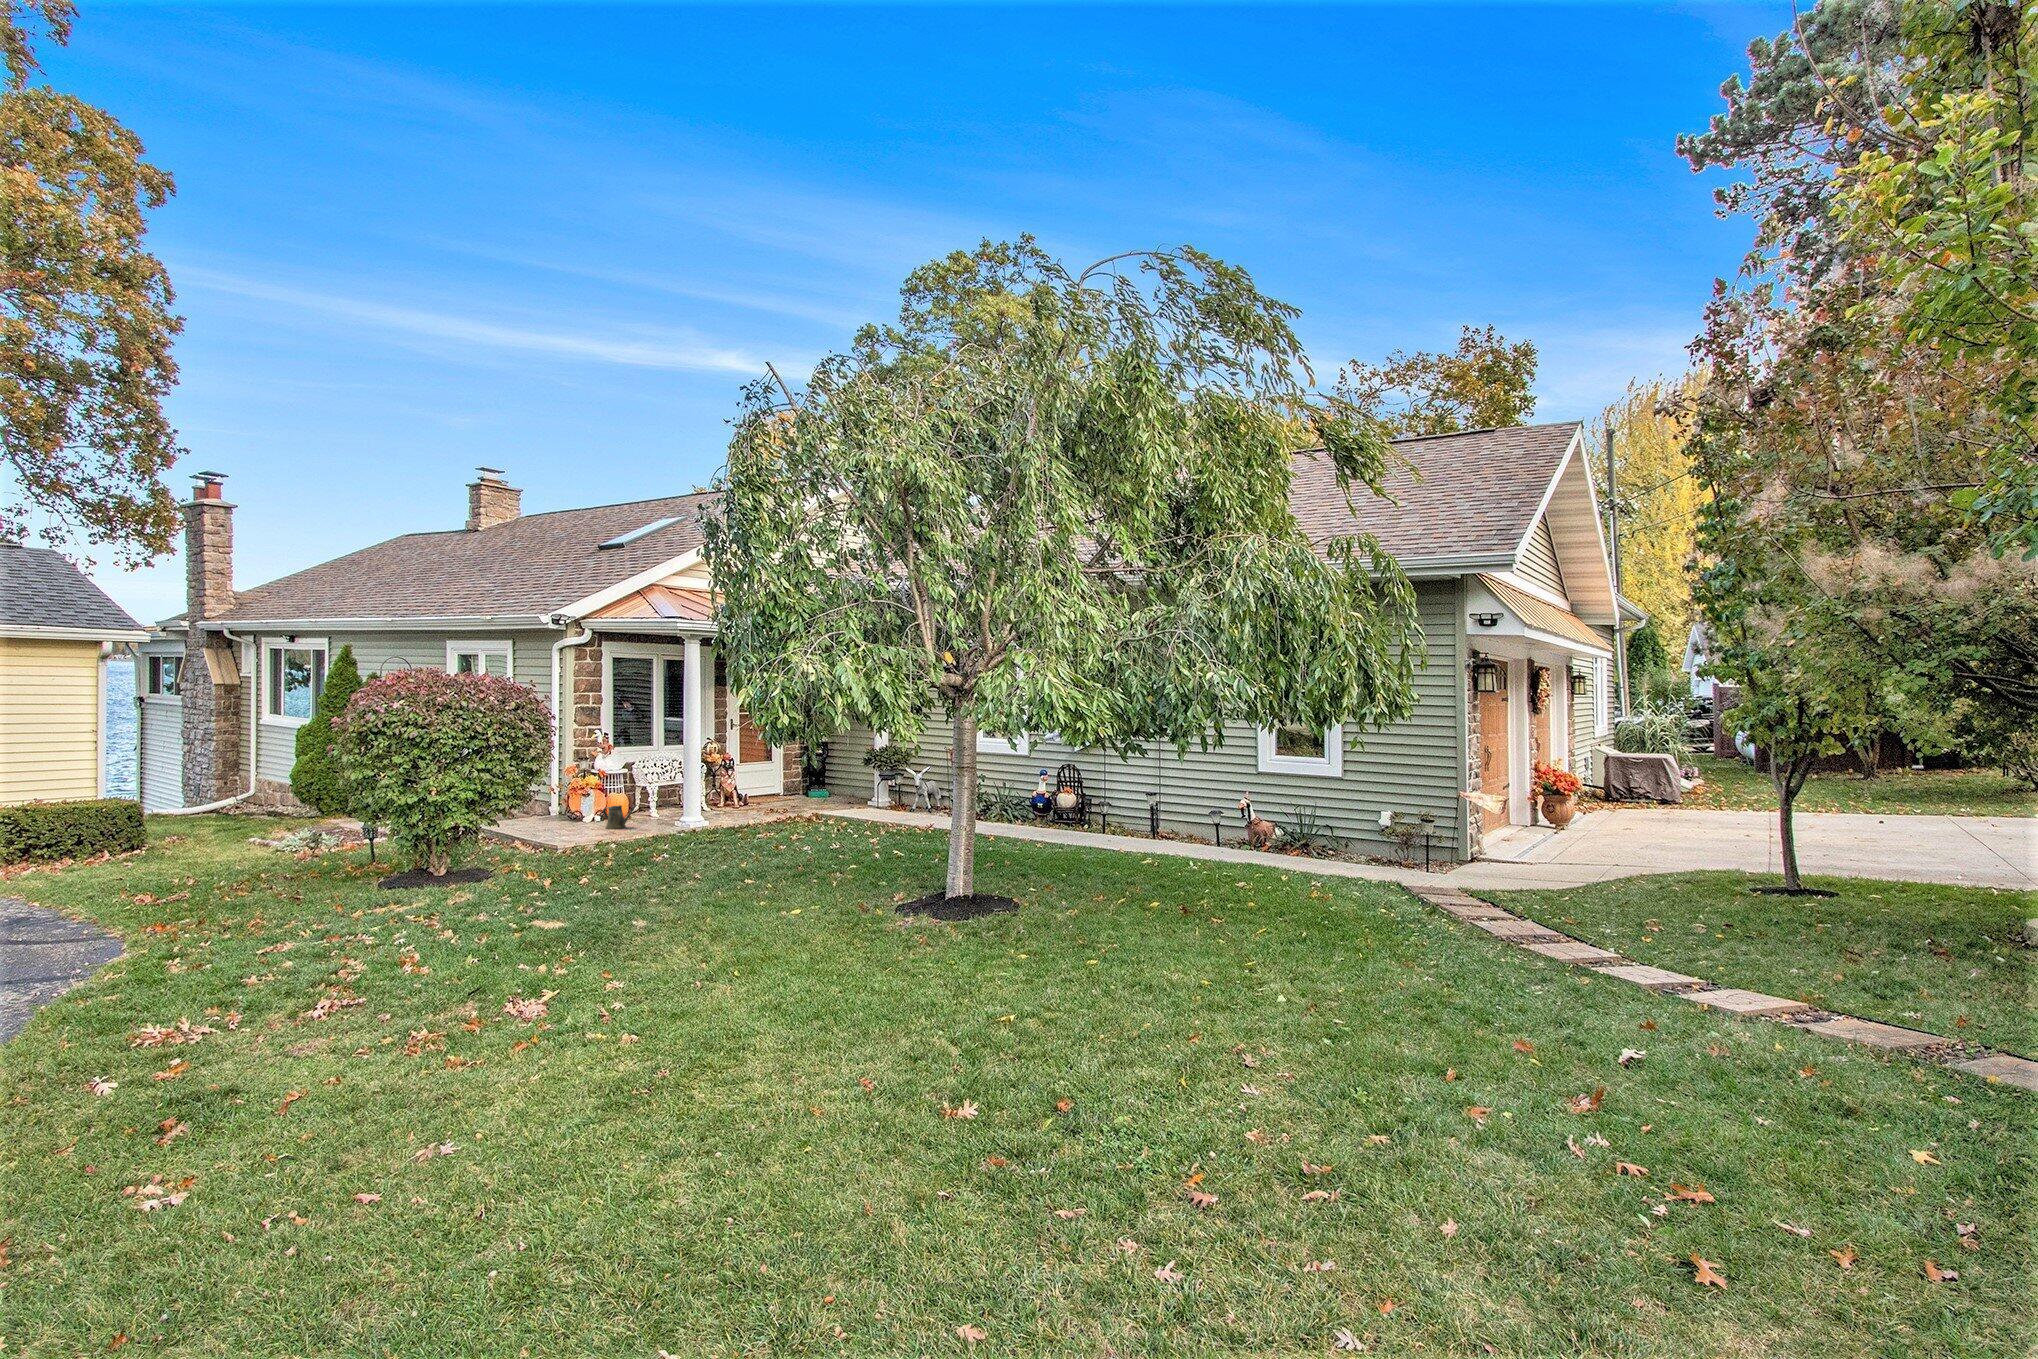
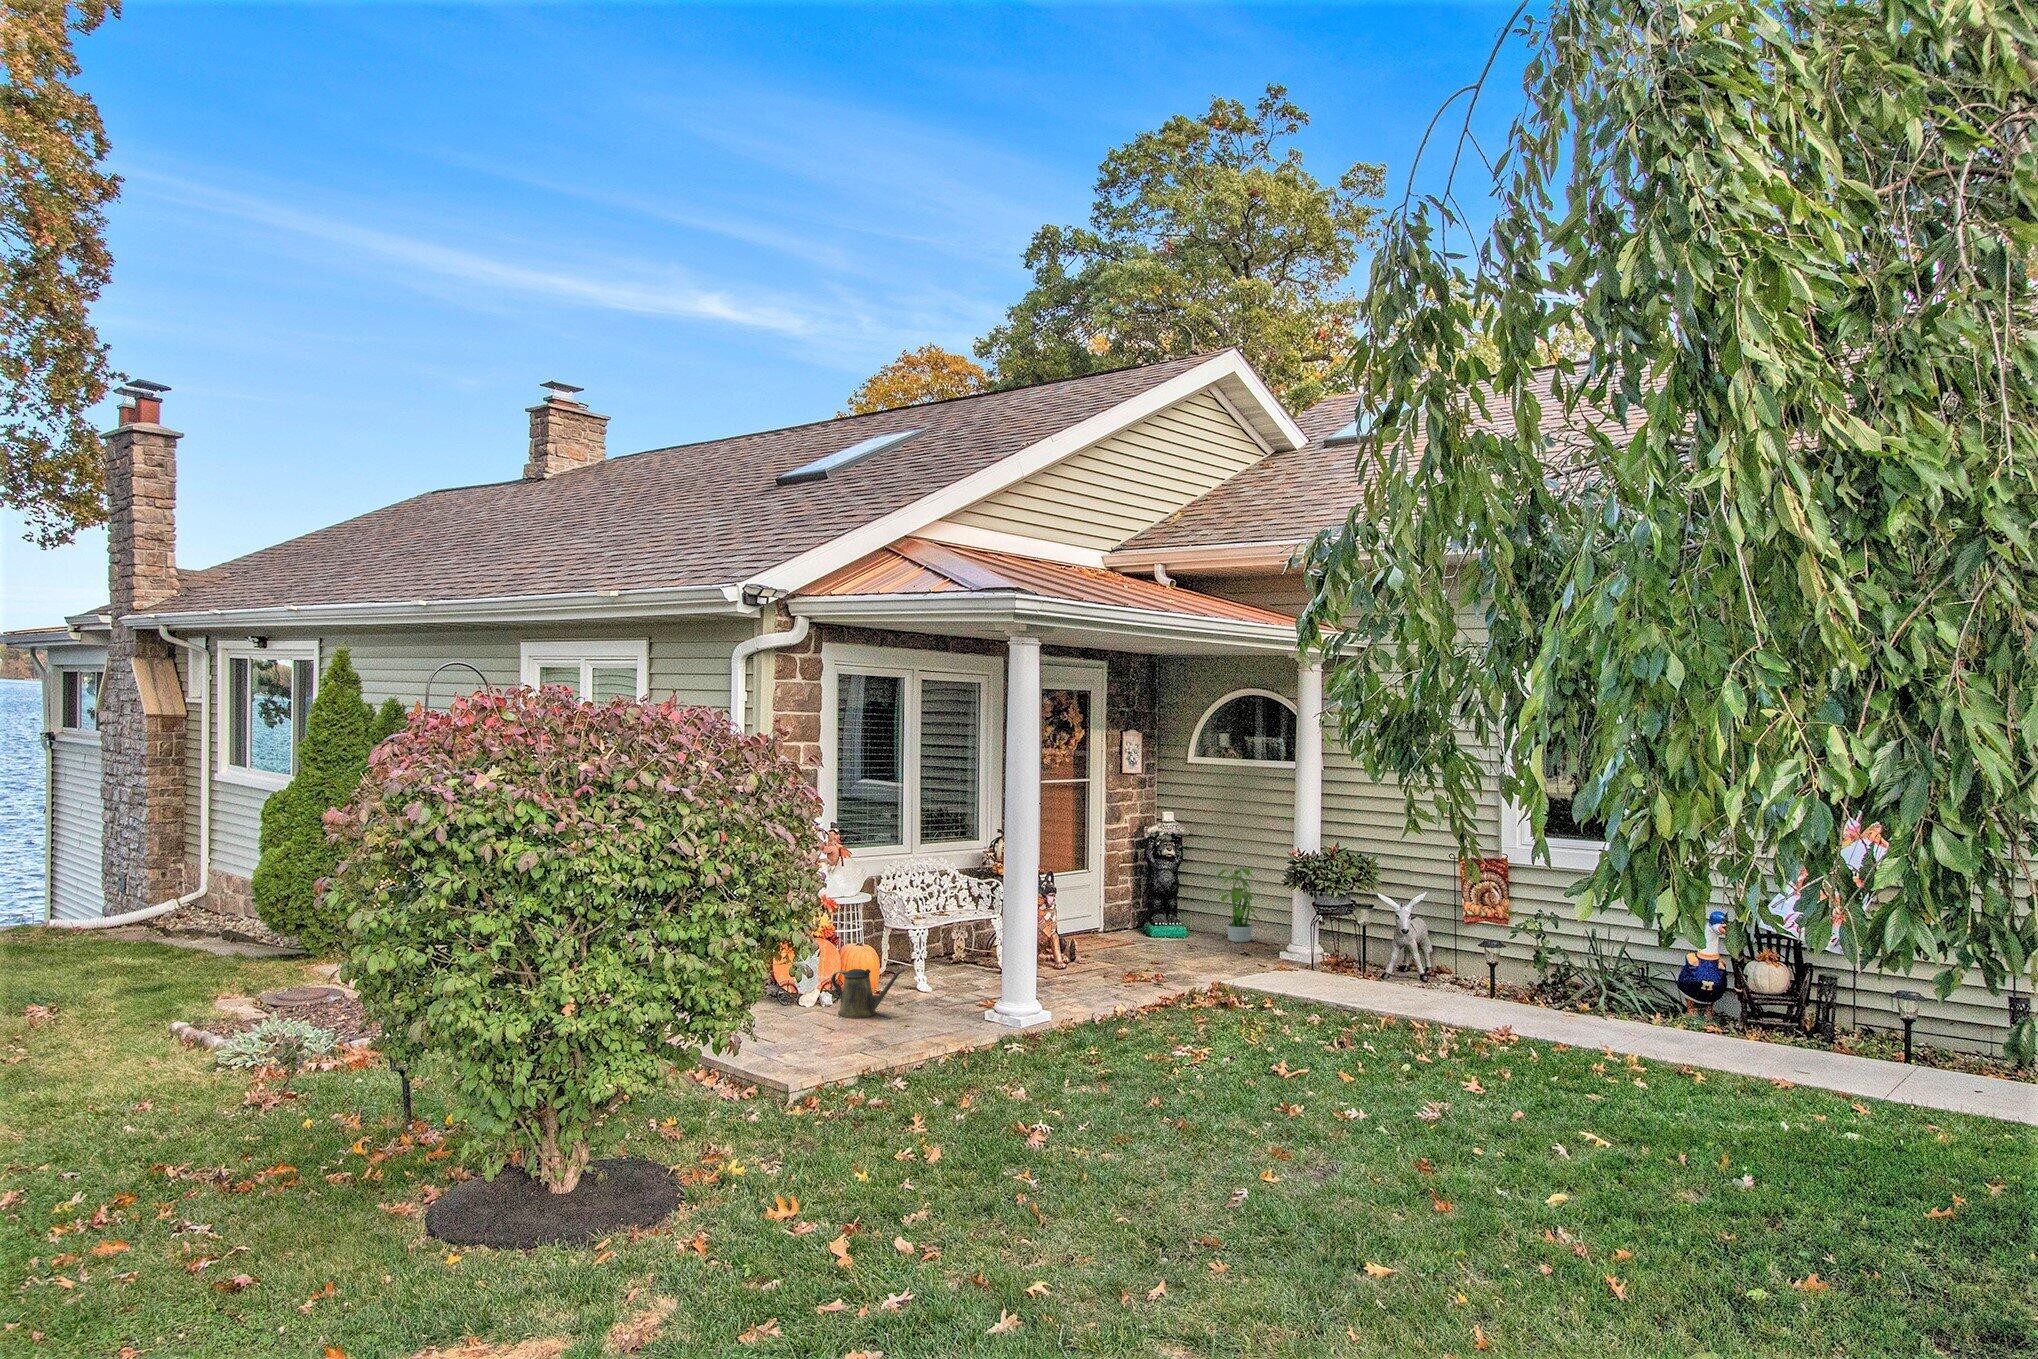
potted plant: none [845,760,874,801] -> present [1217,868,1264,942]

